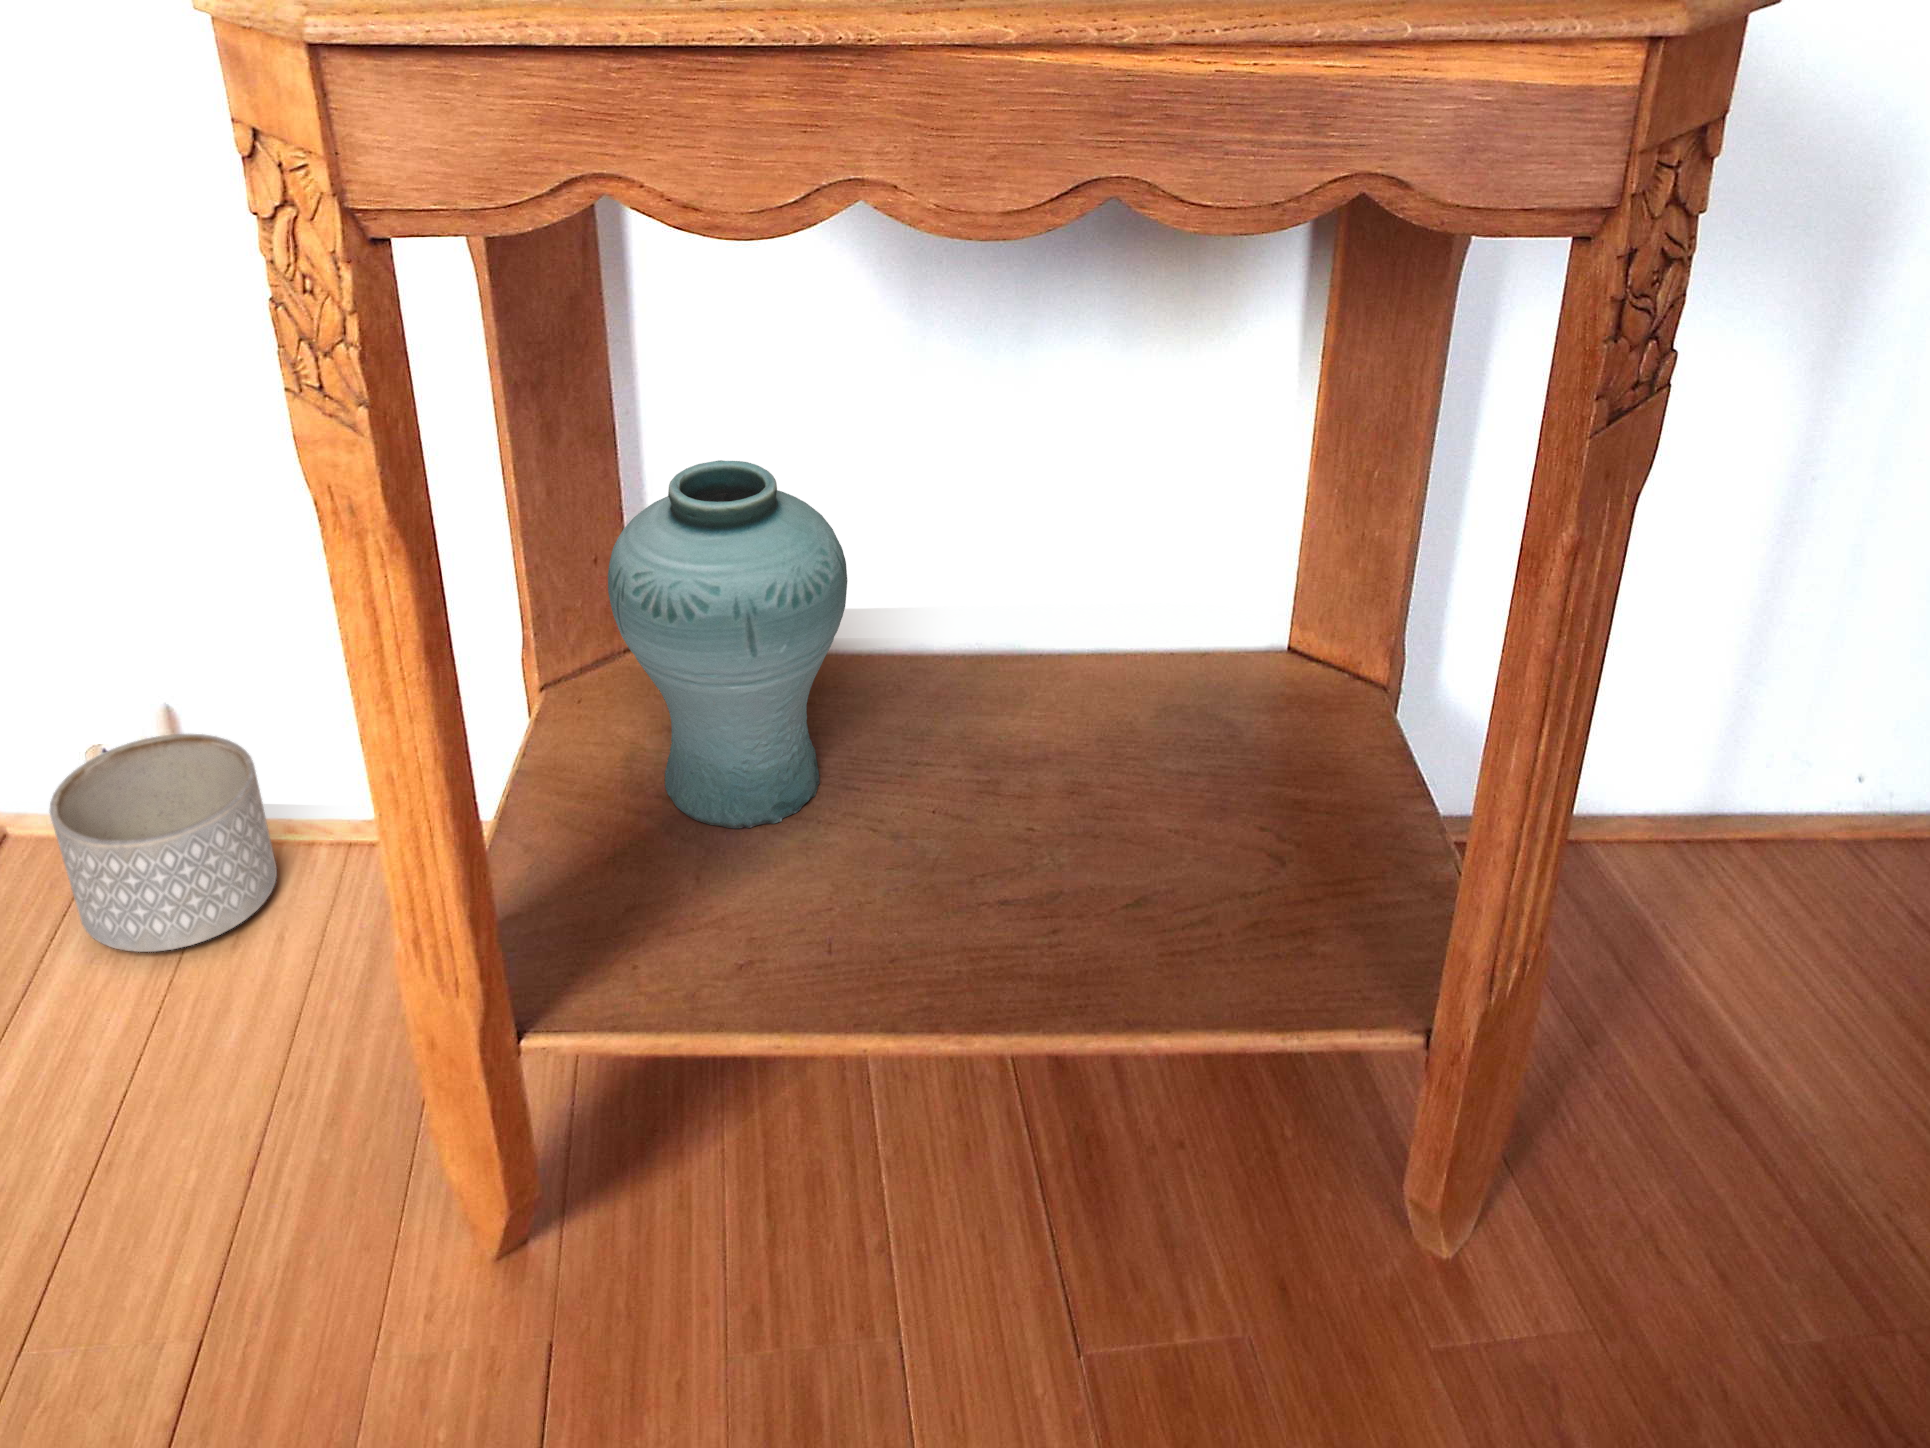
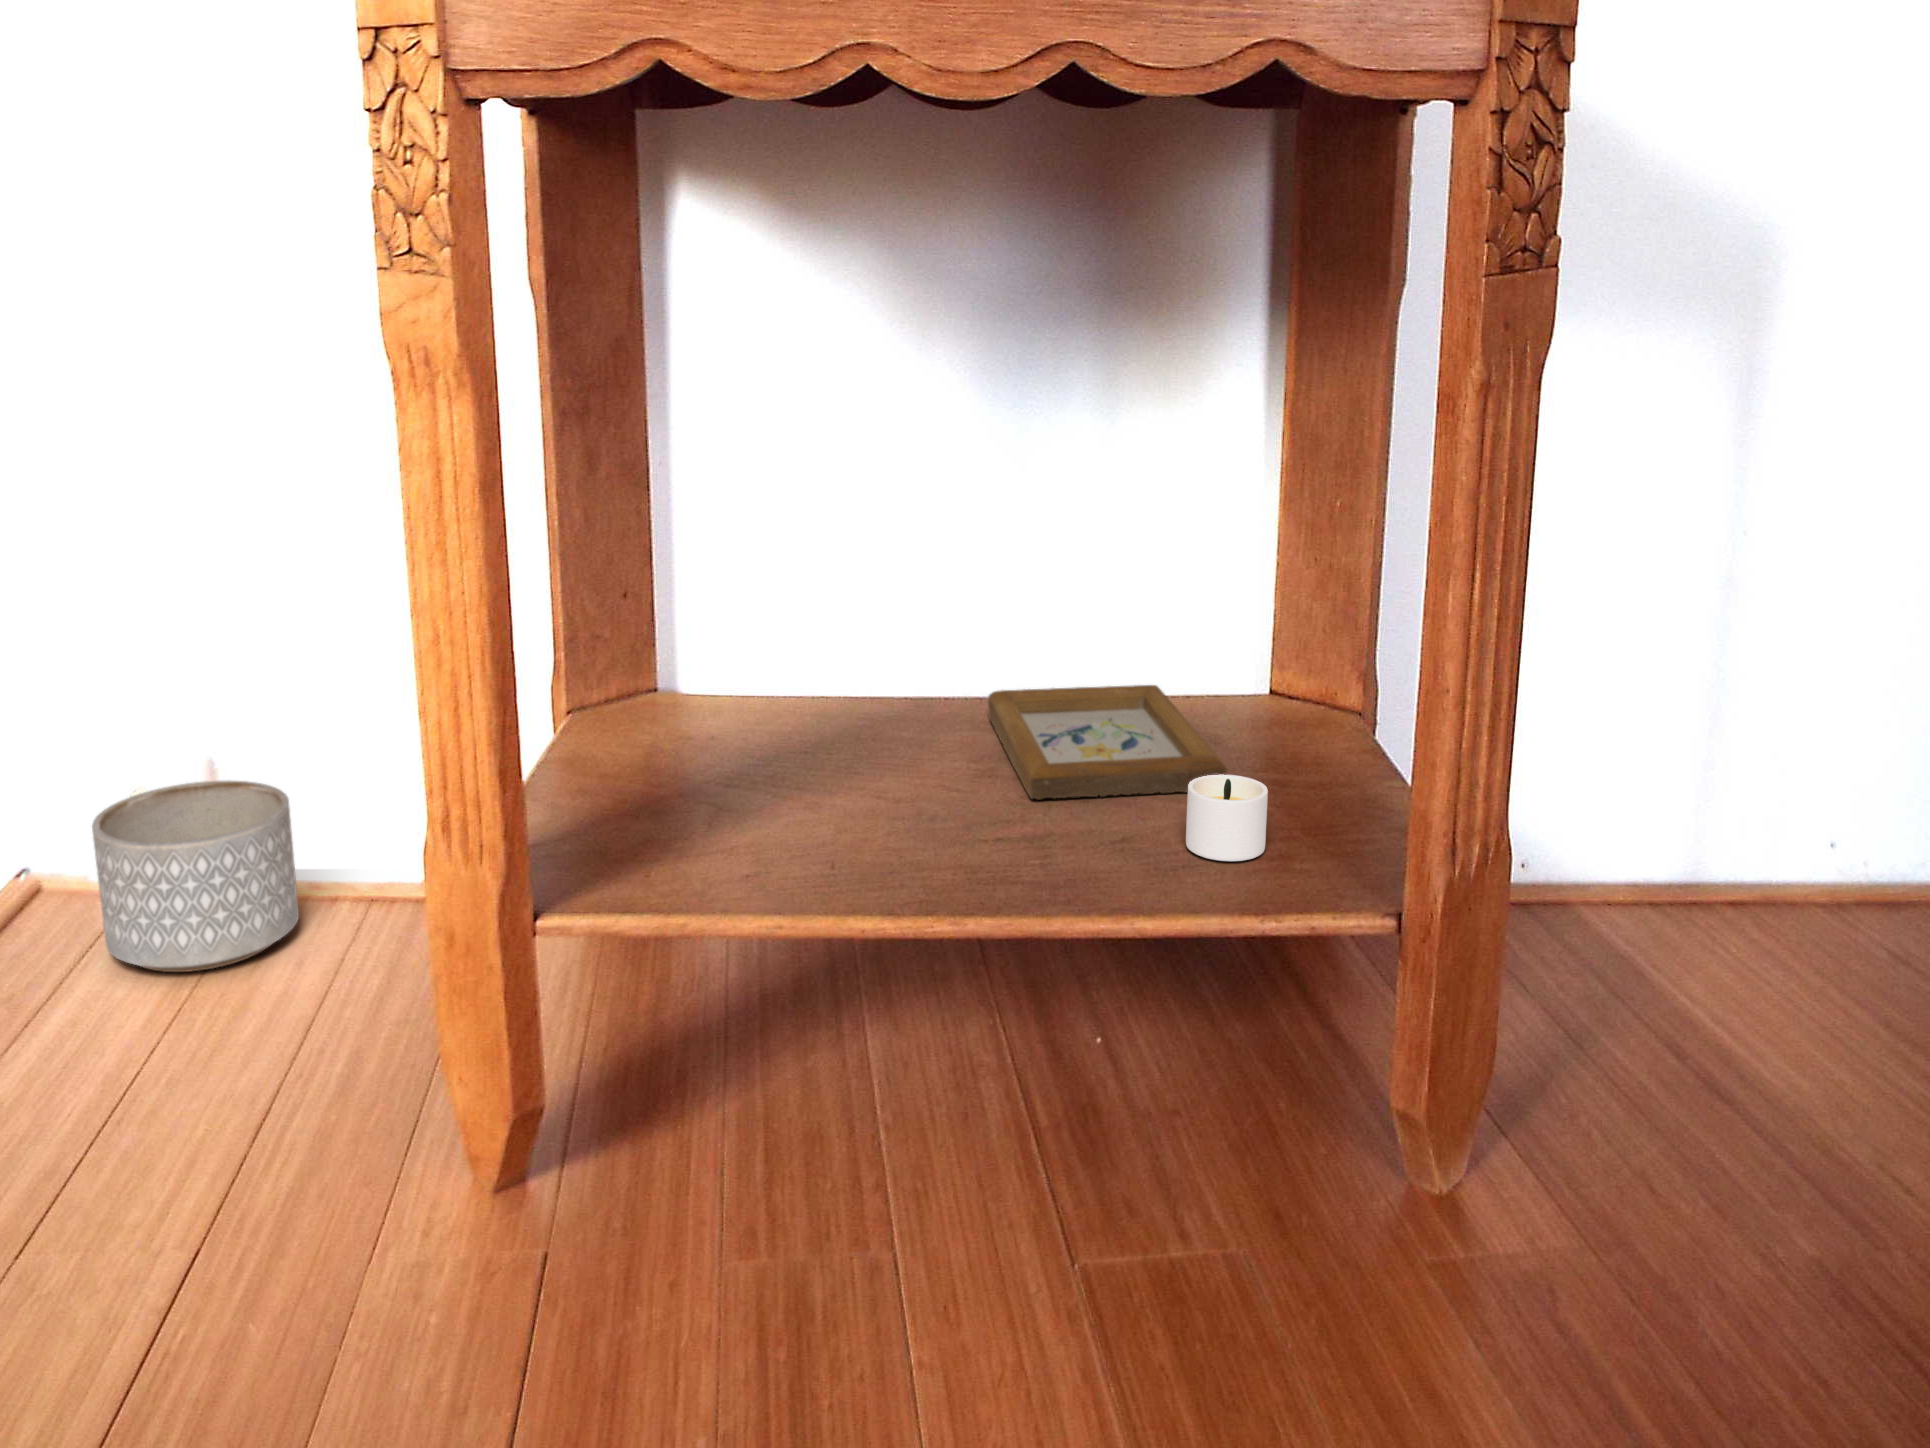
vase: present [608,460,847,828] -> none [637,456,854,798]
picture frame: none [991,648,1247,835] -> present [988,685,1227,799]
candle: none [1202,844,1323,948] -> present [1186,774,1268,861]

